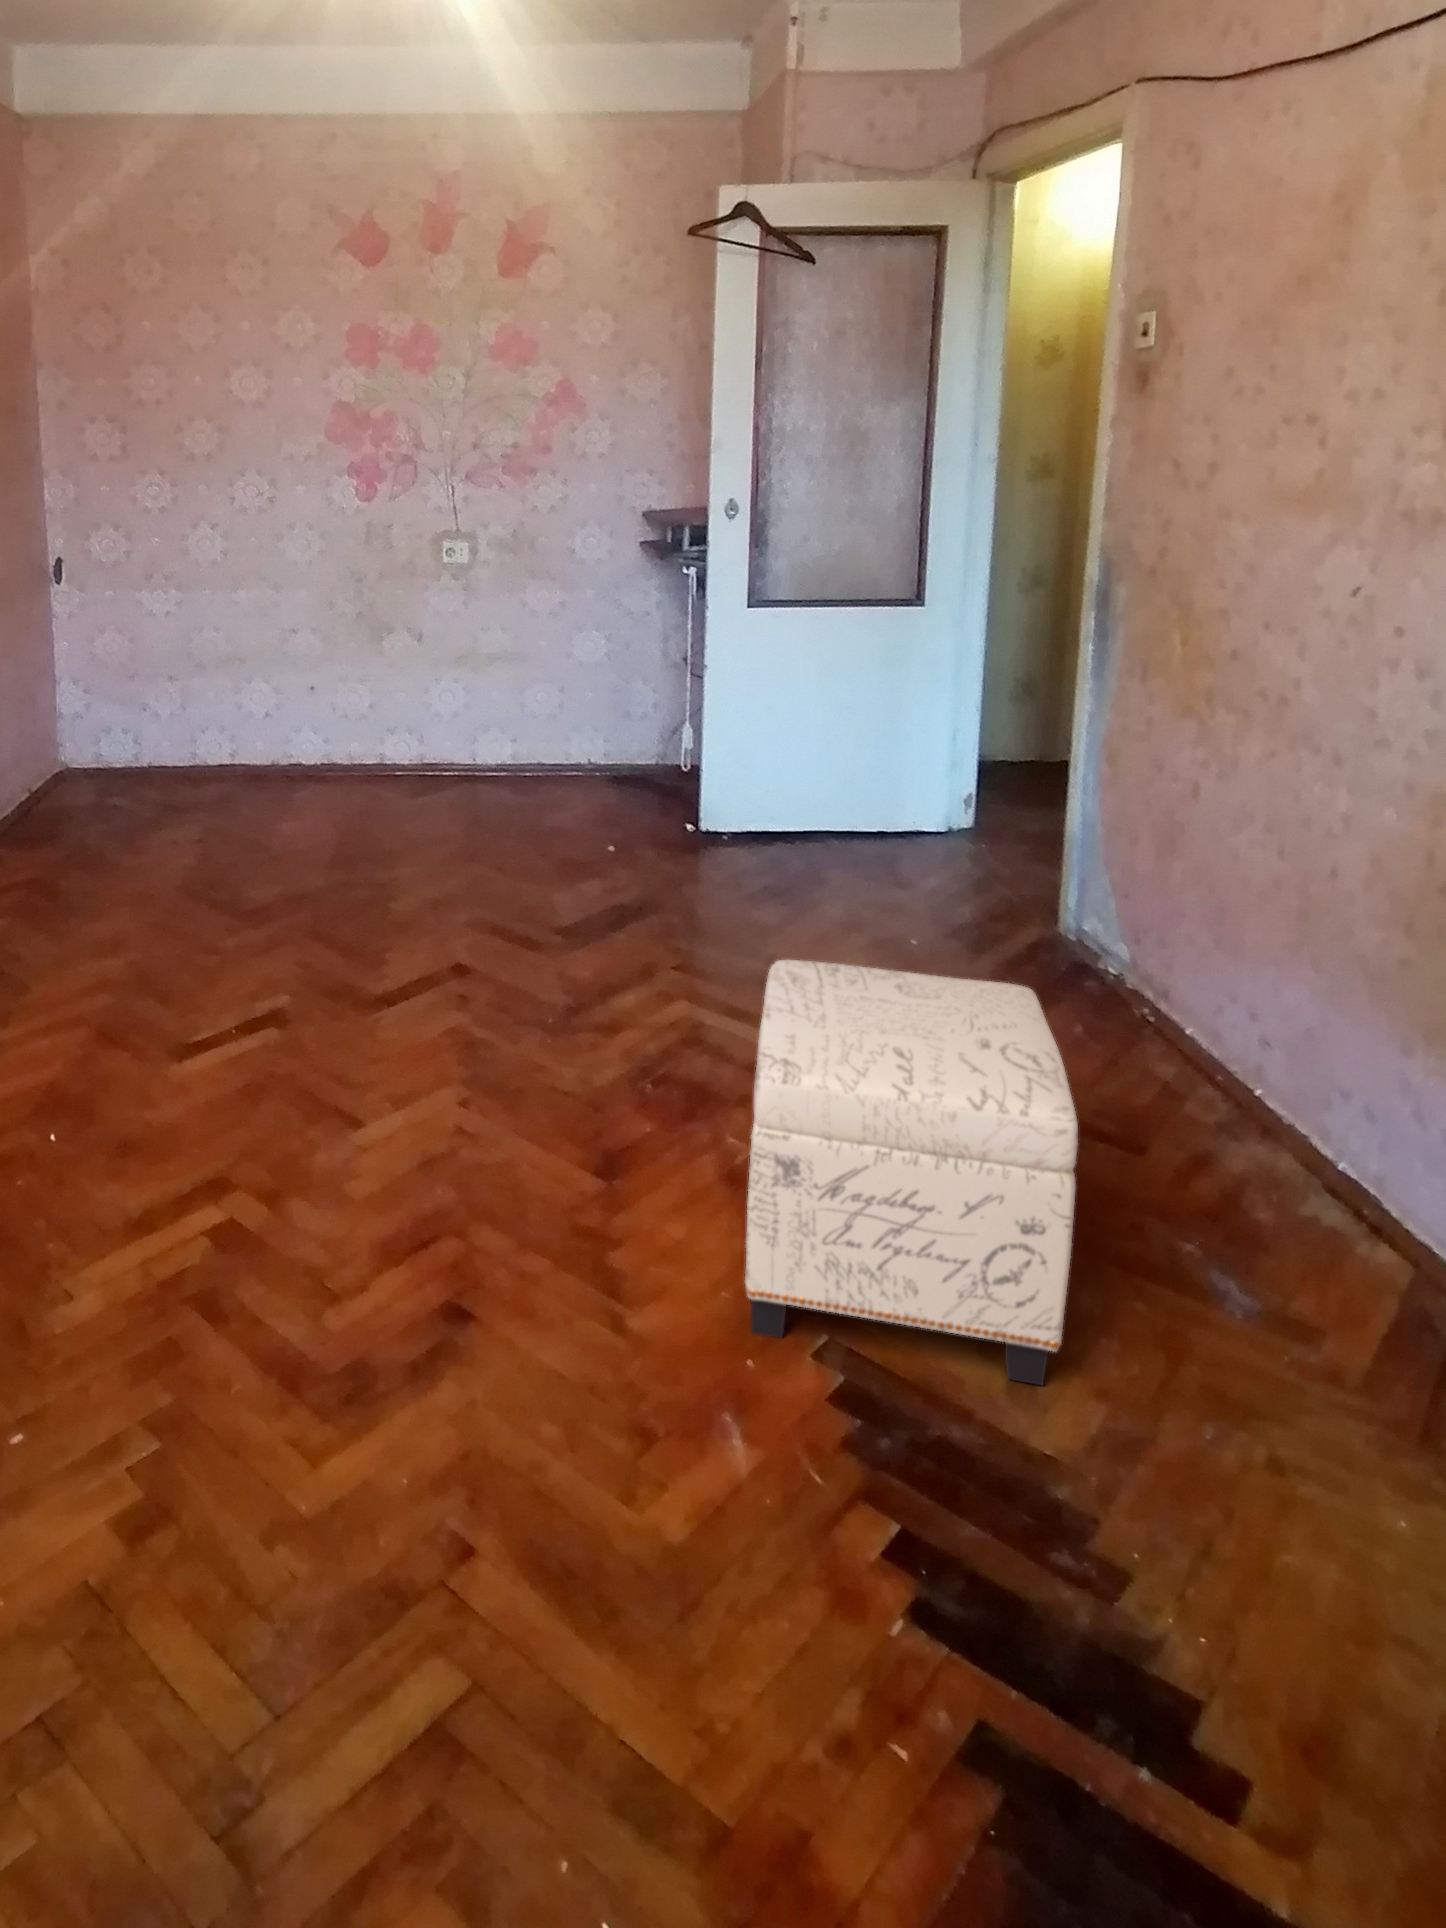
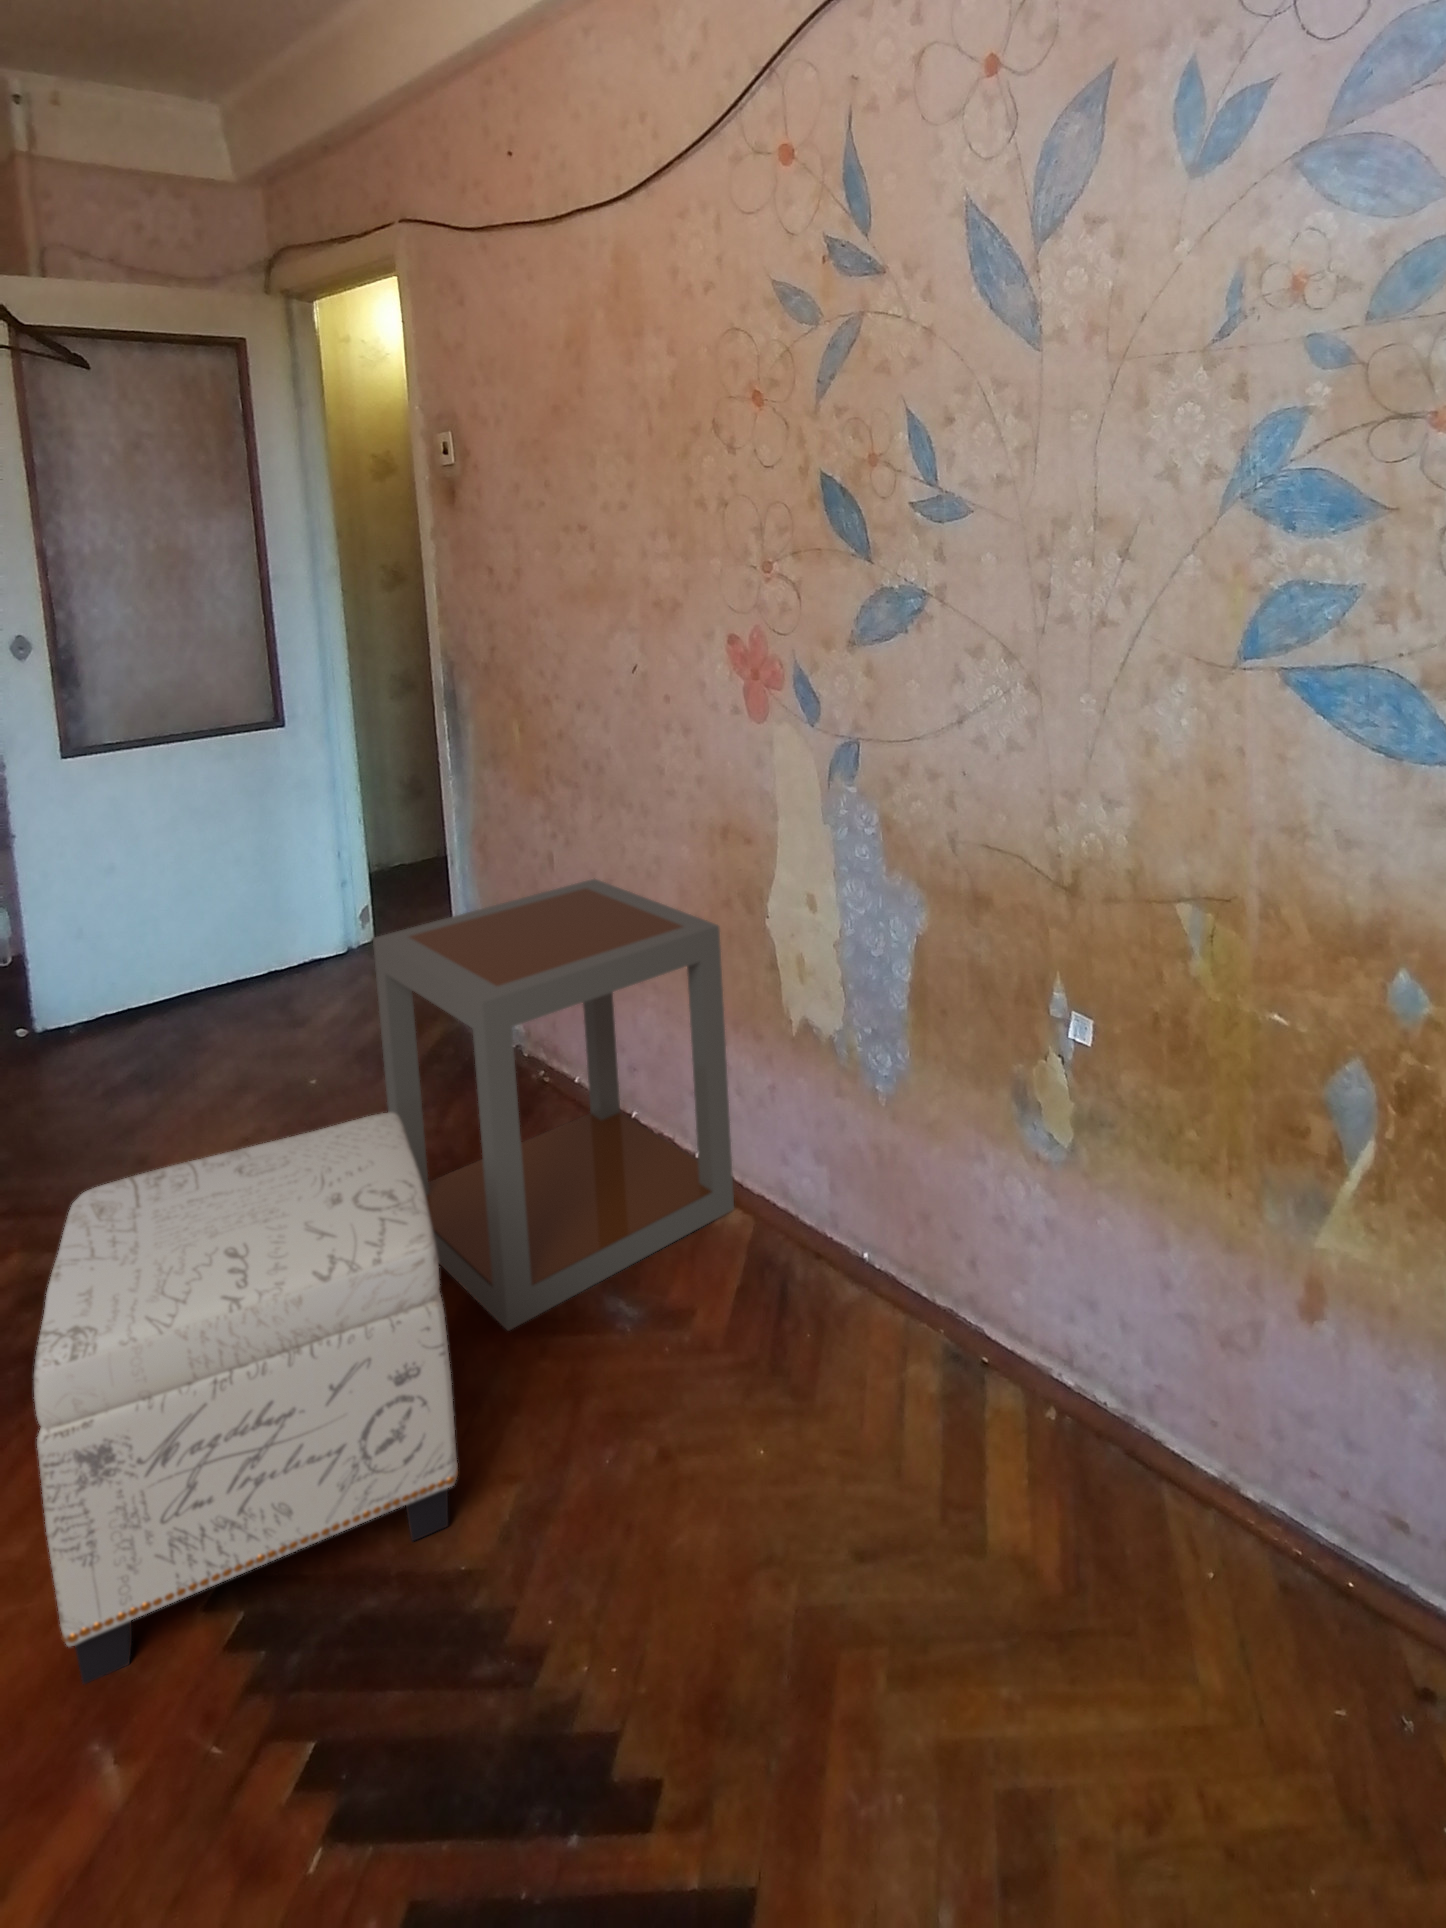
side table: none [994,820,1432,1245] -> present [373,879,734,1331]

